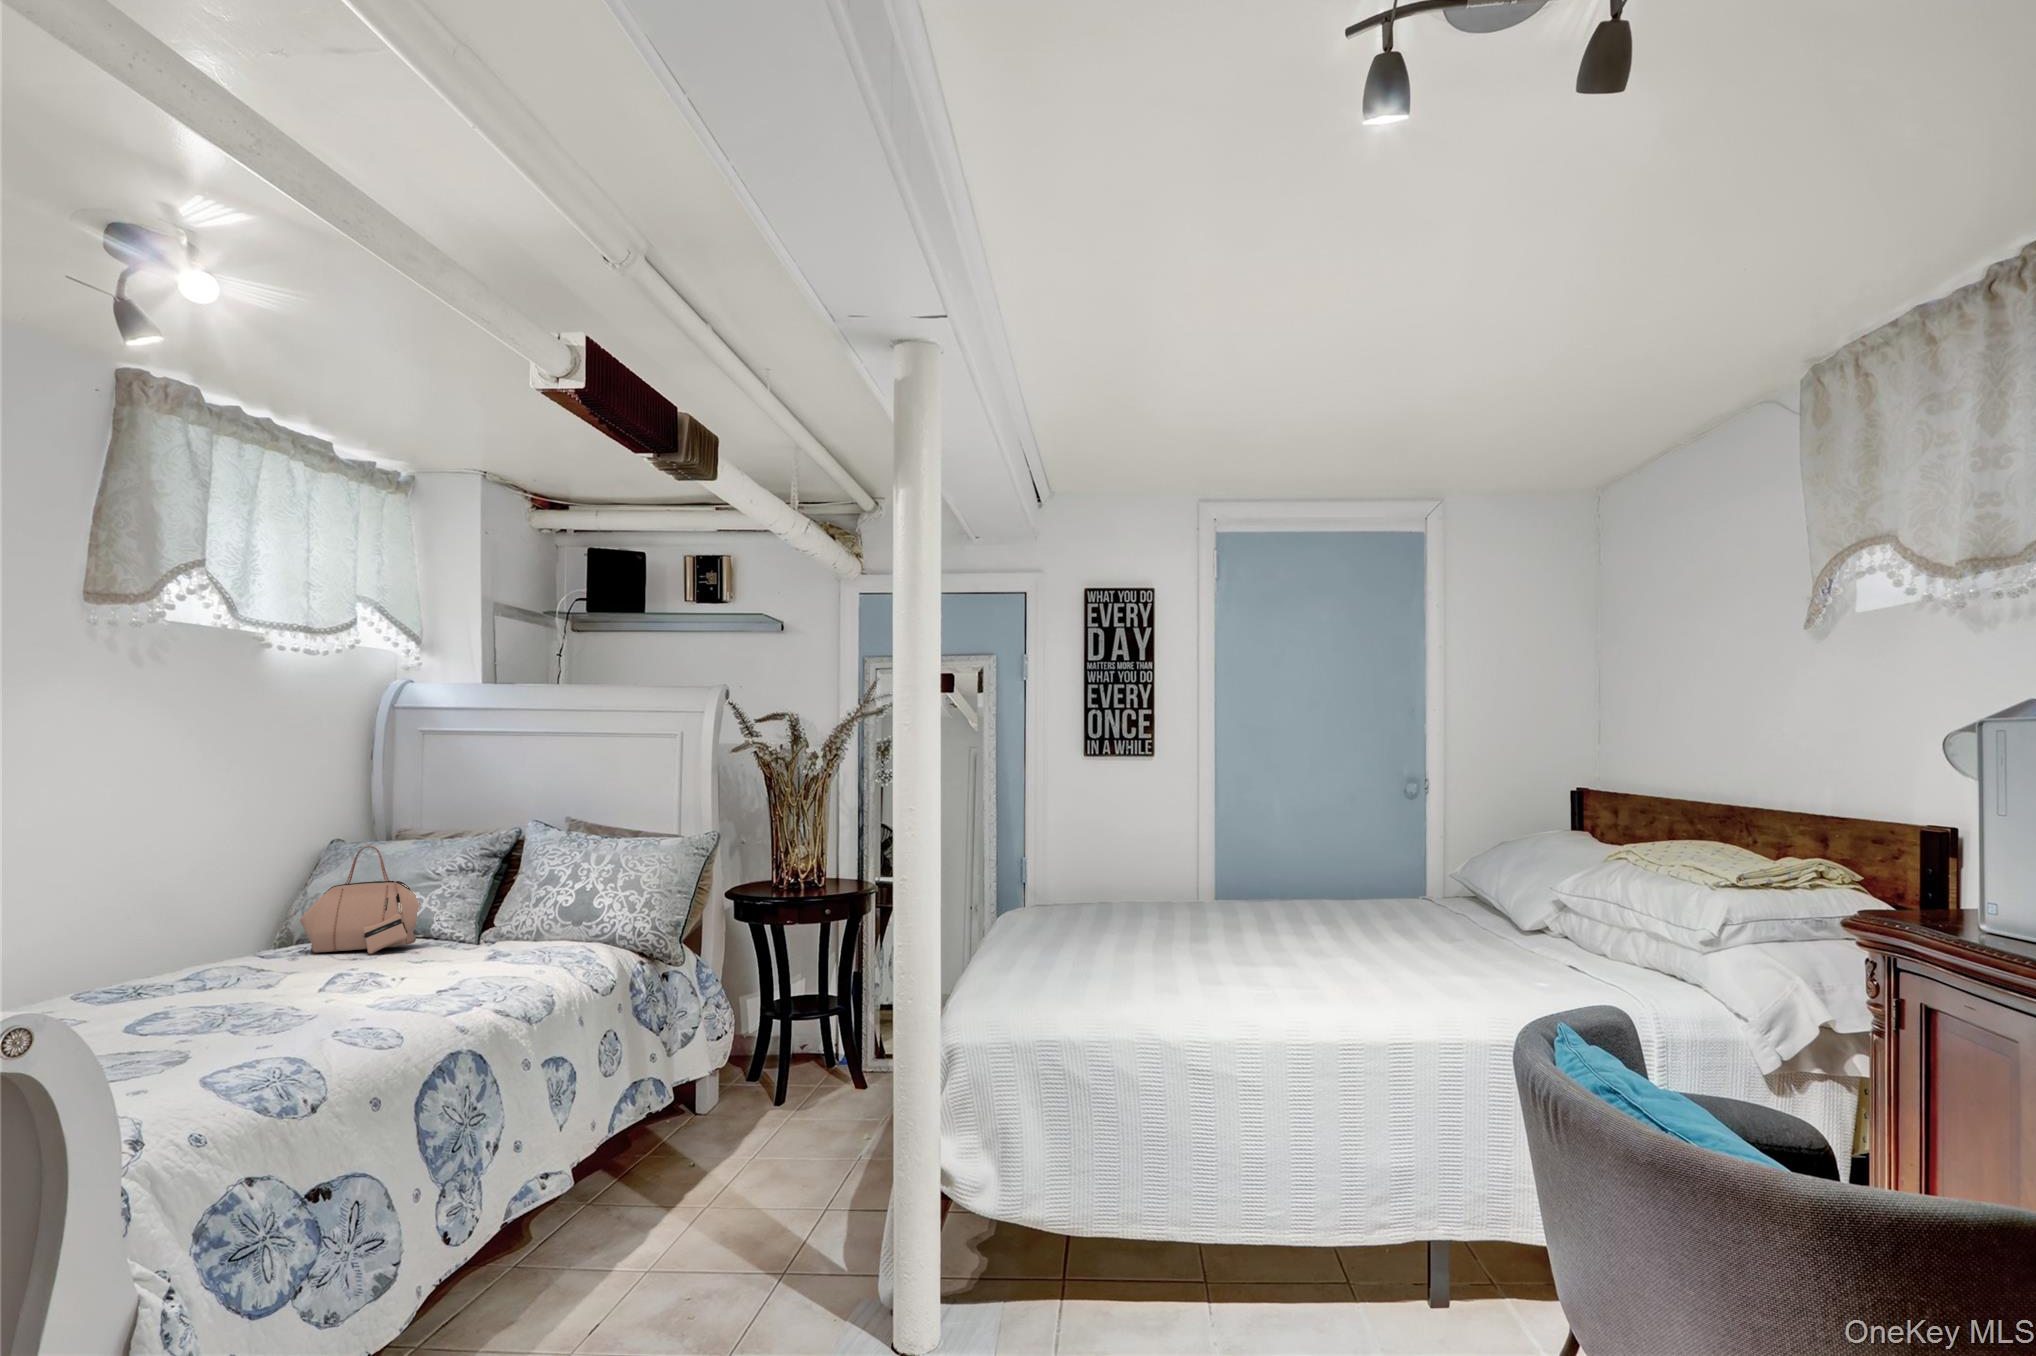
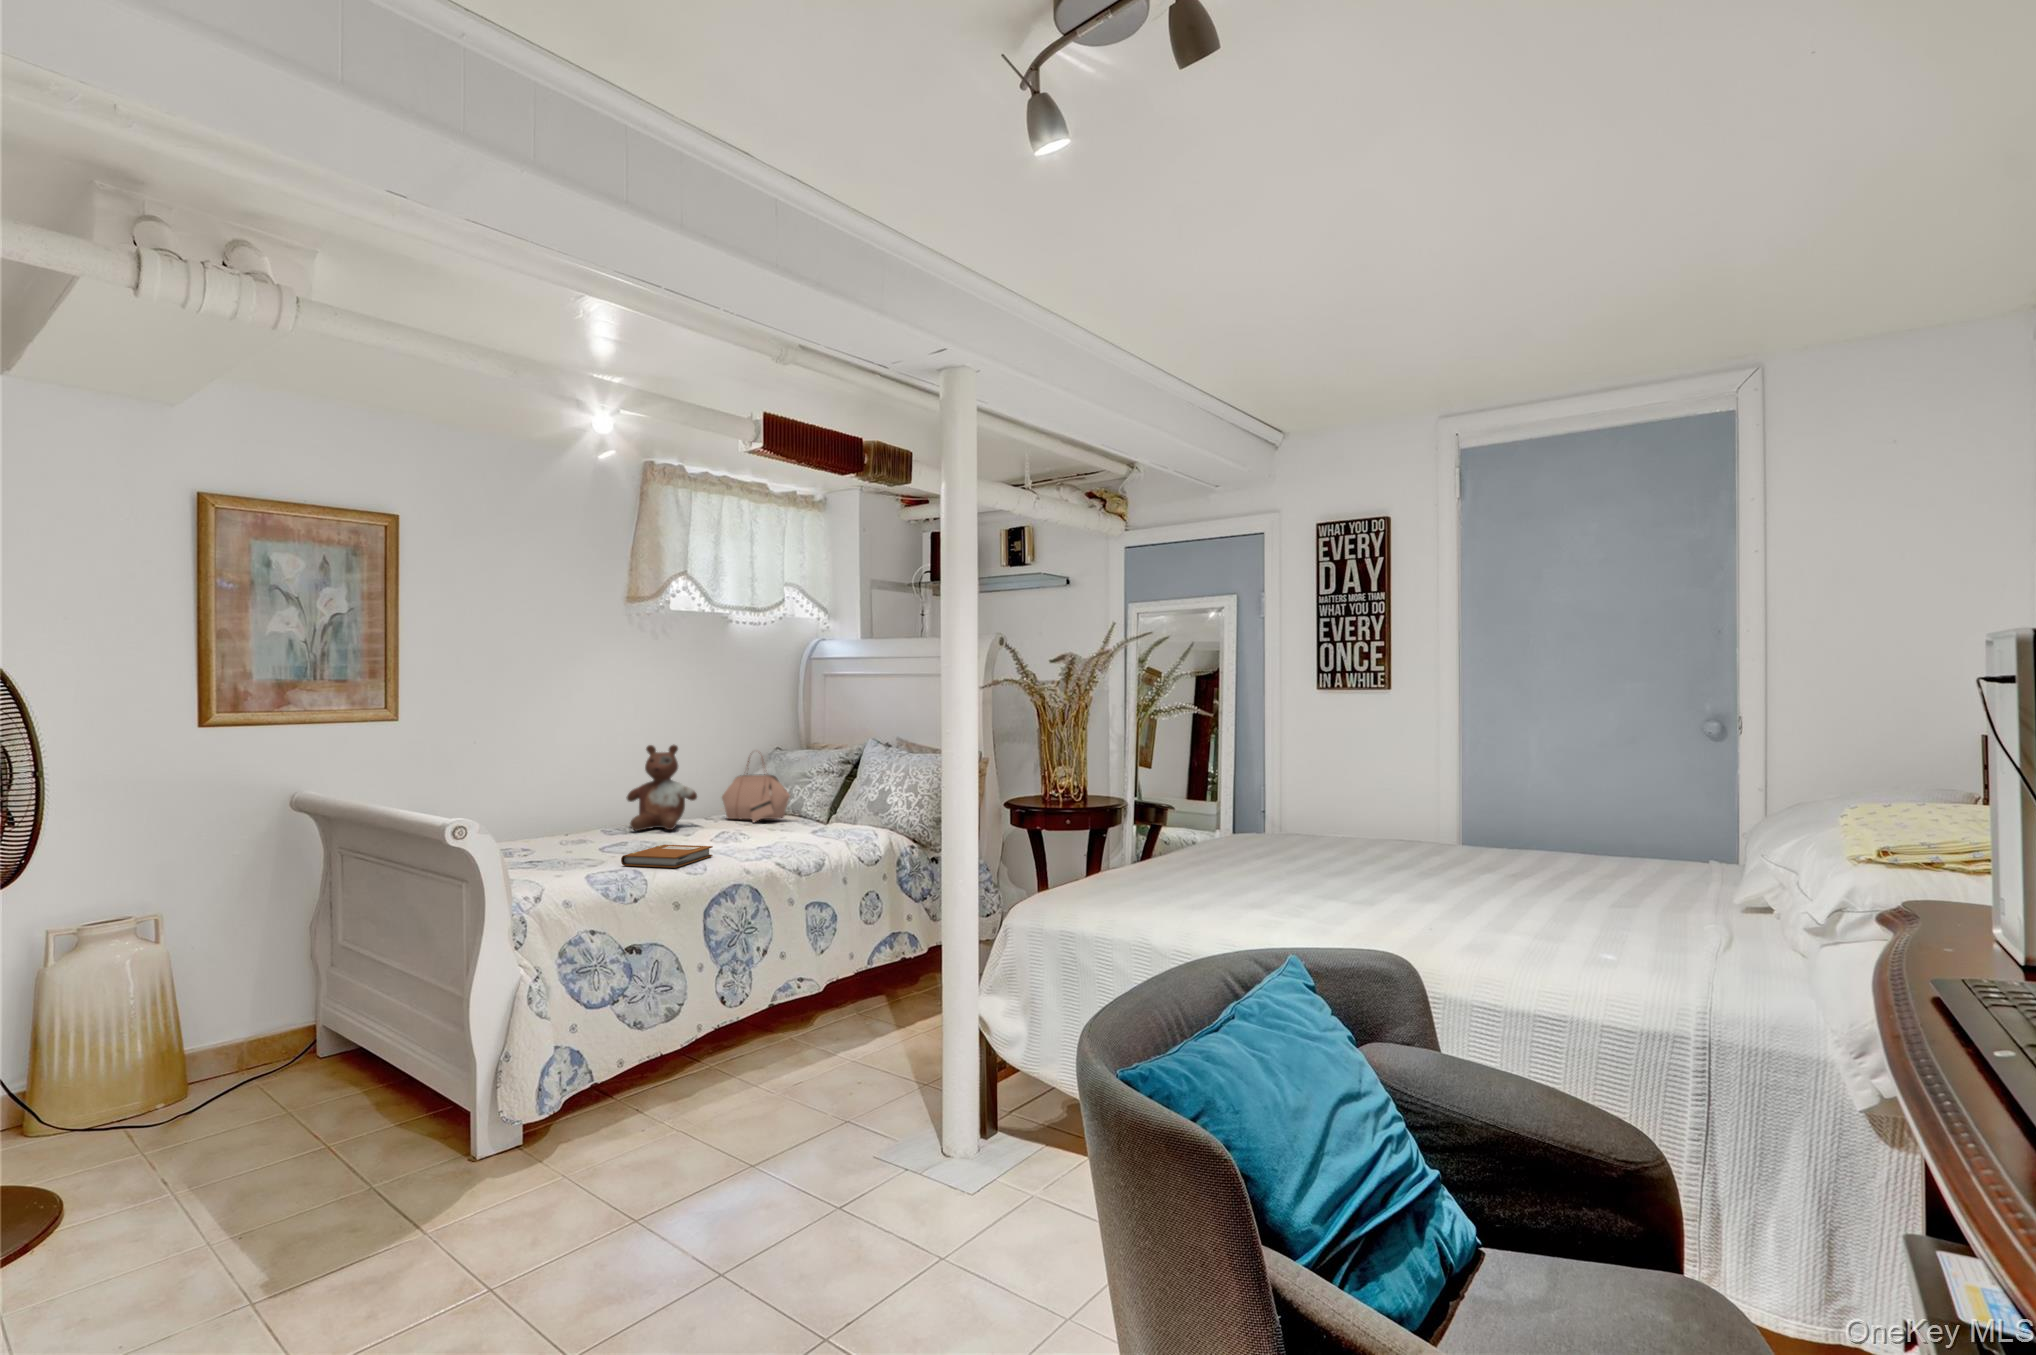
stuffed bear: none [137,843,279,988] -> present [626,745,697,831]
notebook: none [246,998,395,1051] -> present [621,845,713,868]

